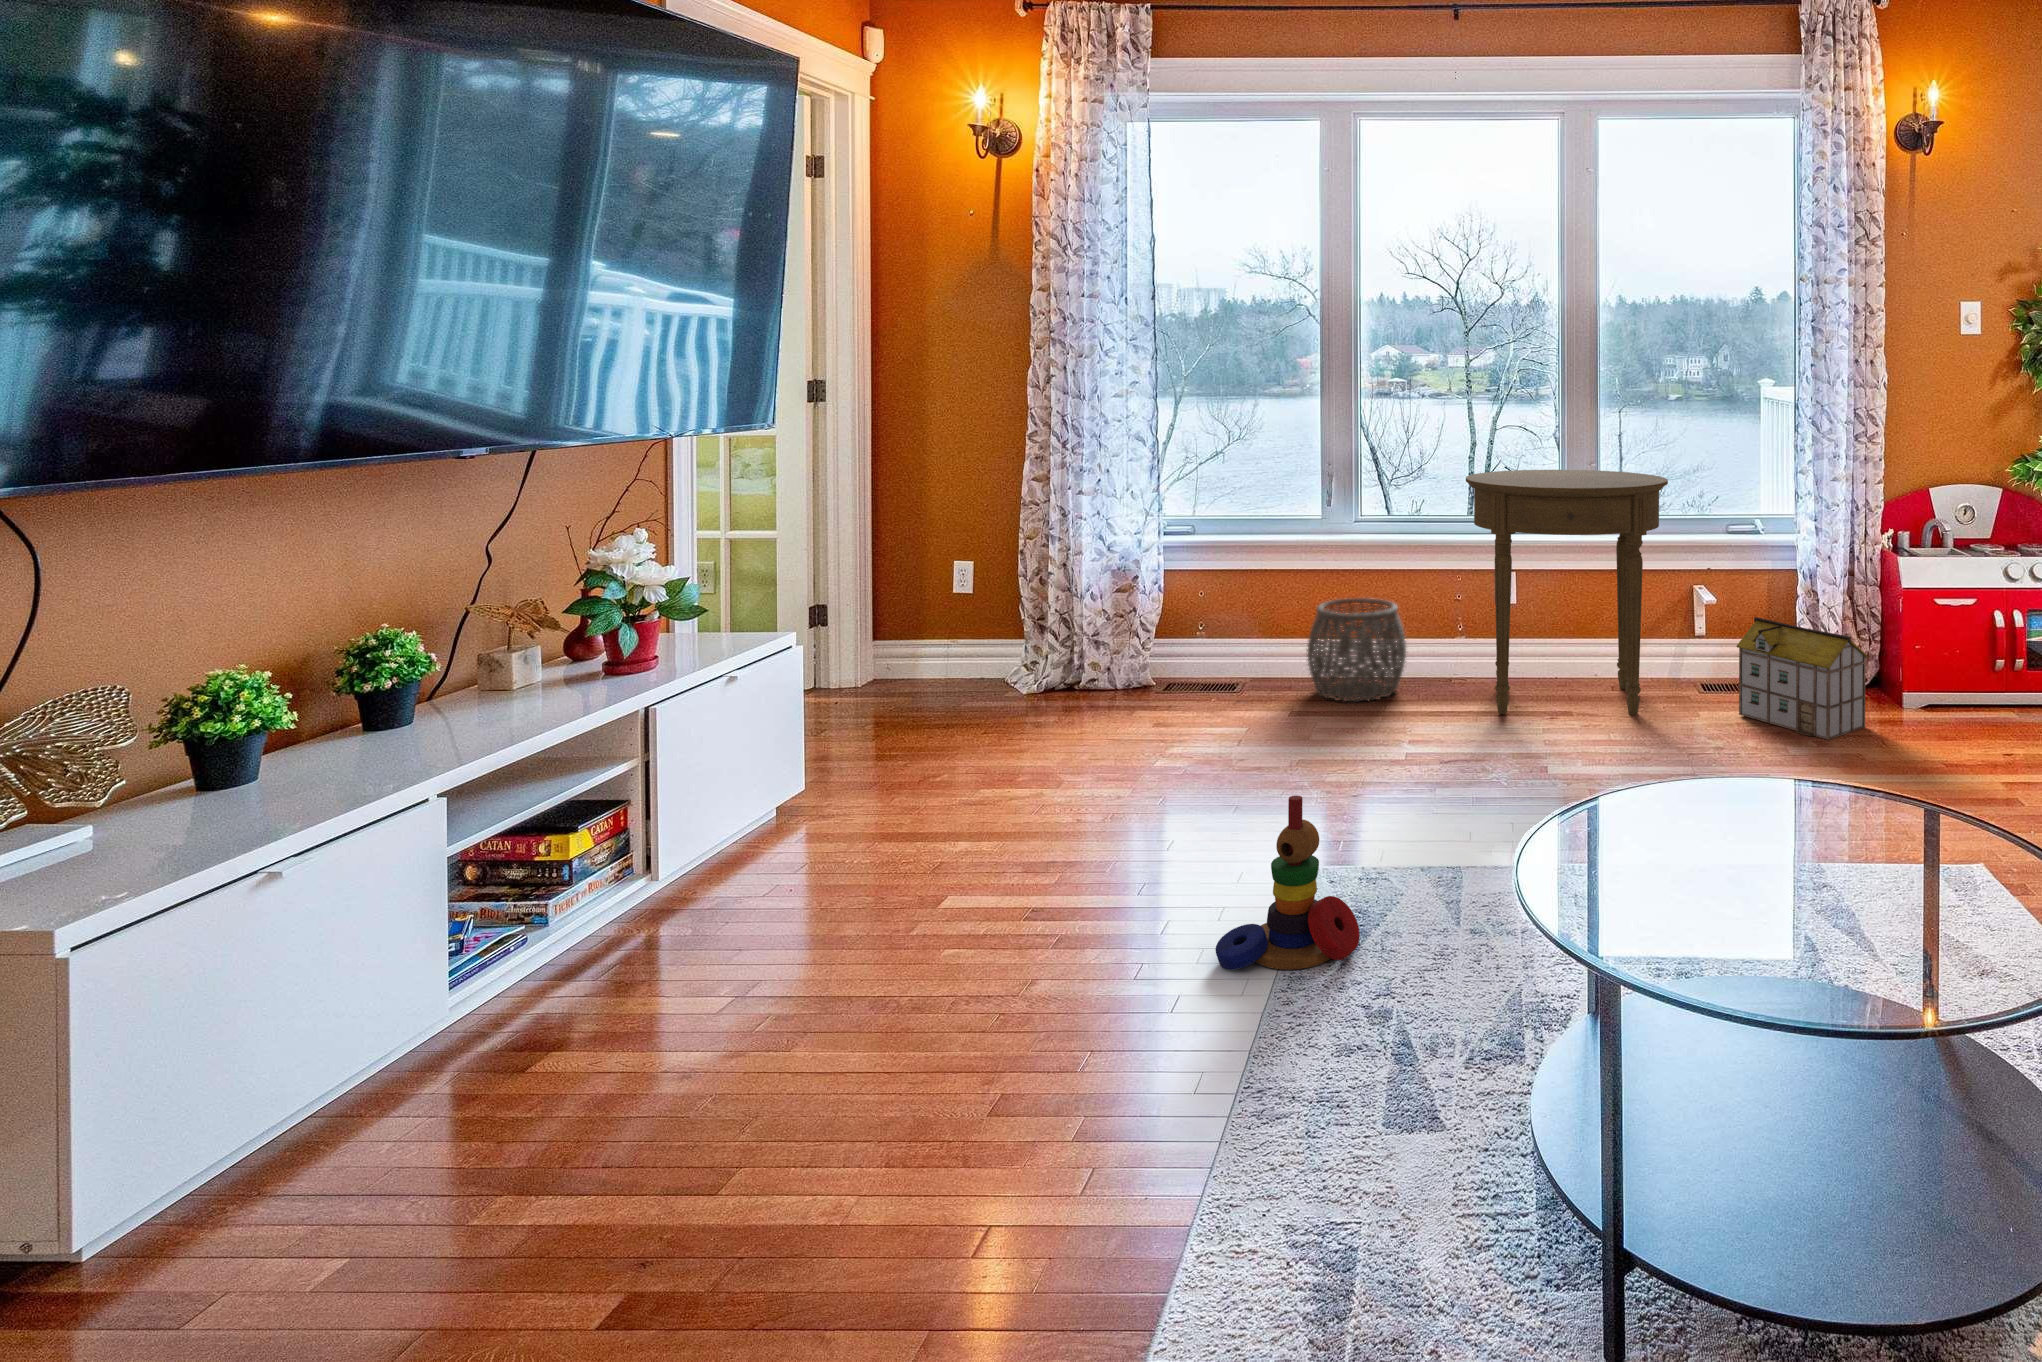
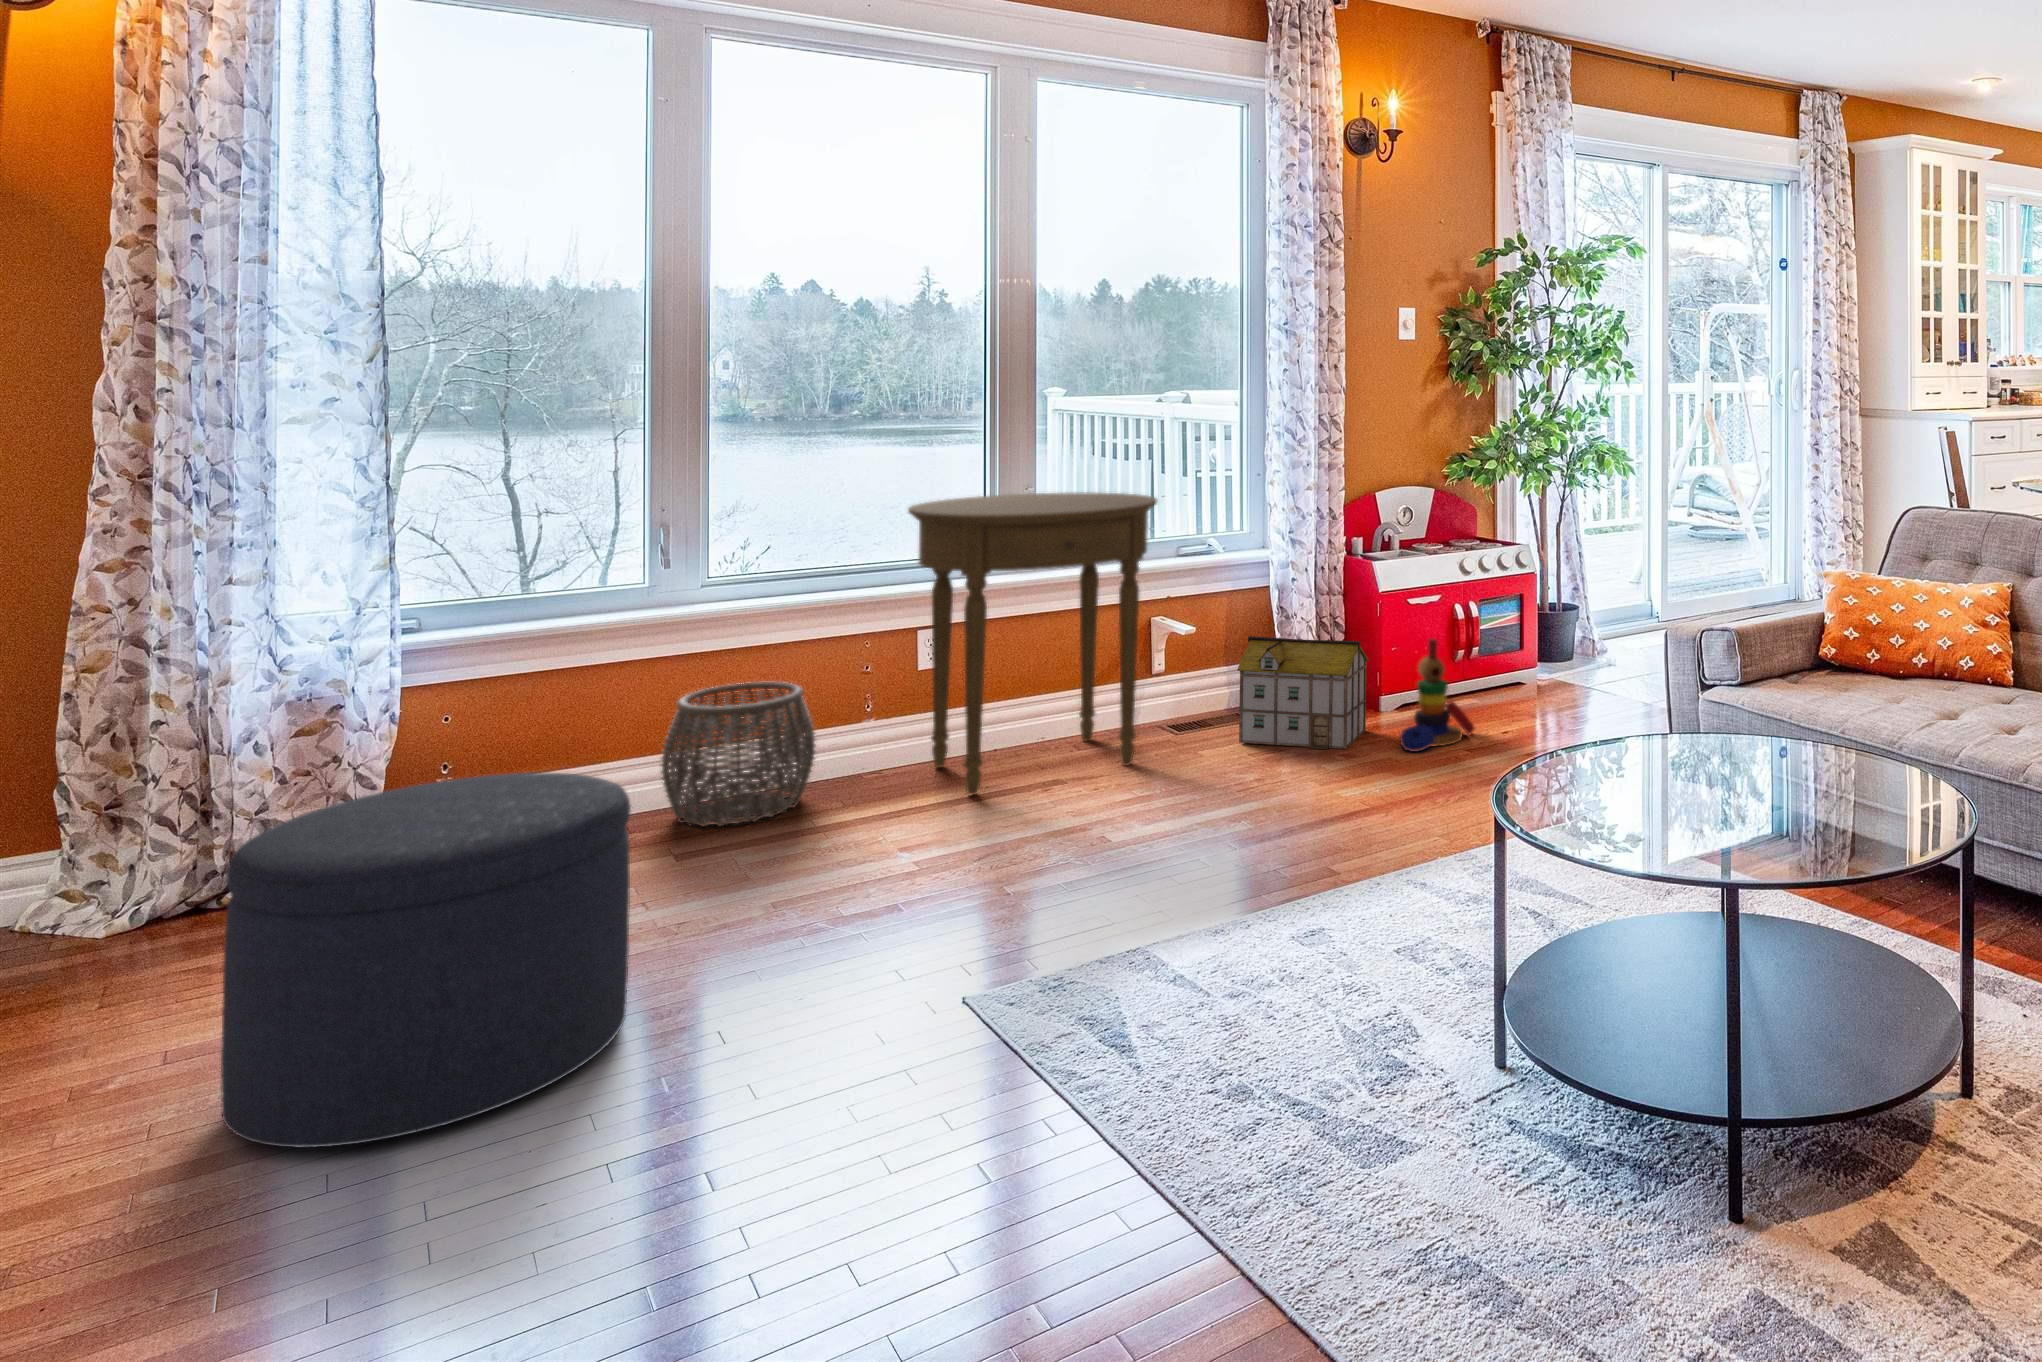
ottoman: none [970,632,1179,846] -> present [221,773,631,1148]
stacking toy: present [1215,795,1360,970] -> present [1400,639,1475,752]

